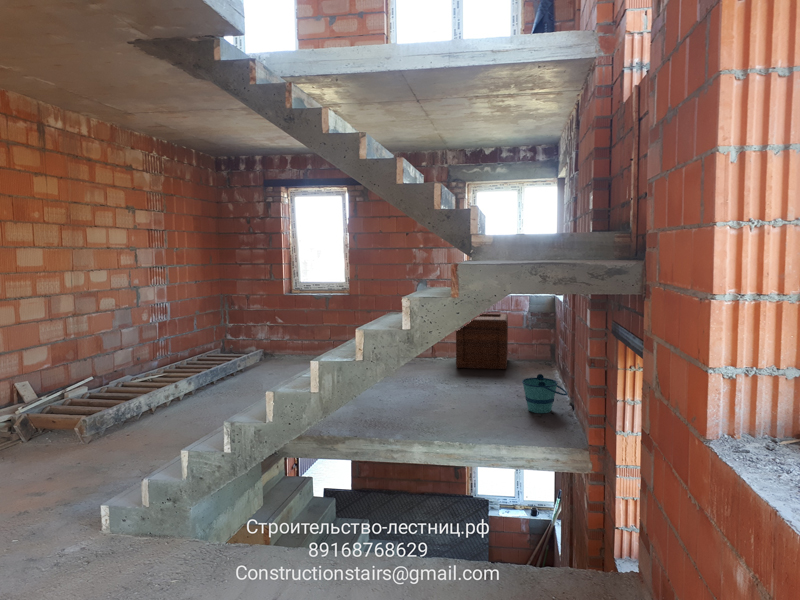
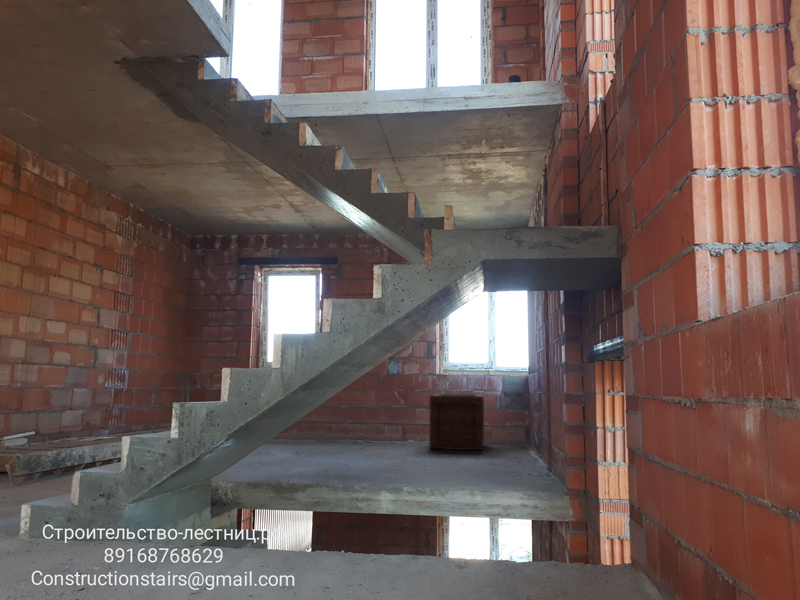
bucket: present [522,374,568,413] -> none [498,435,547,475]

